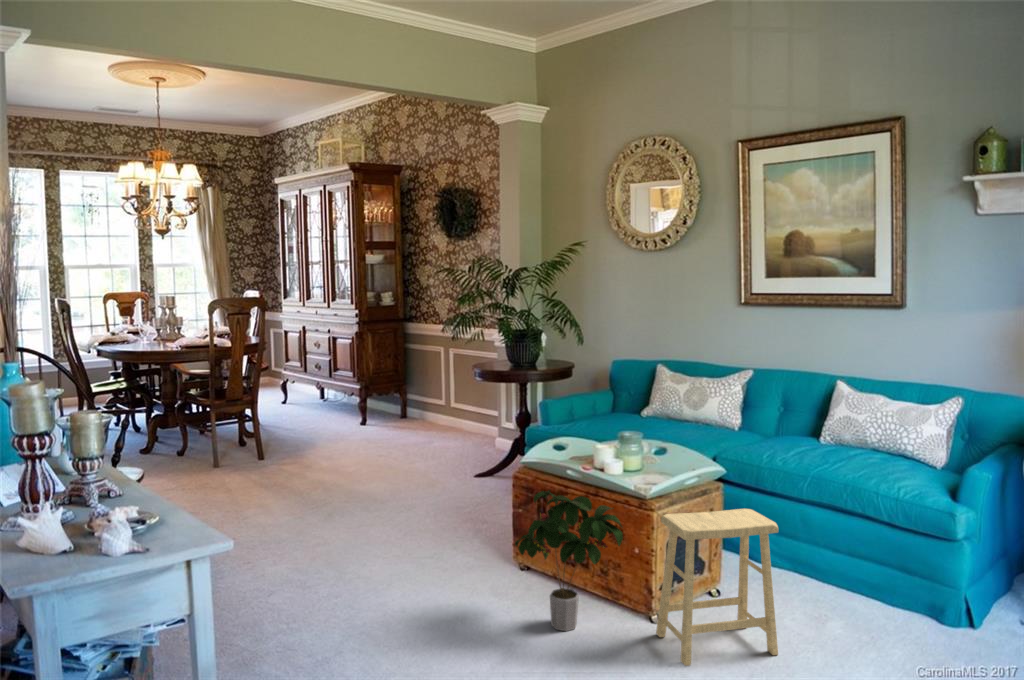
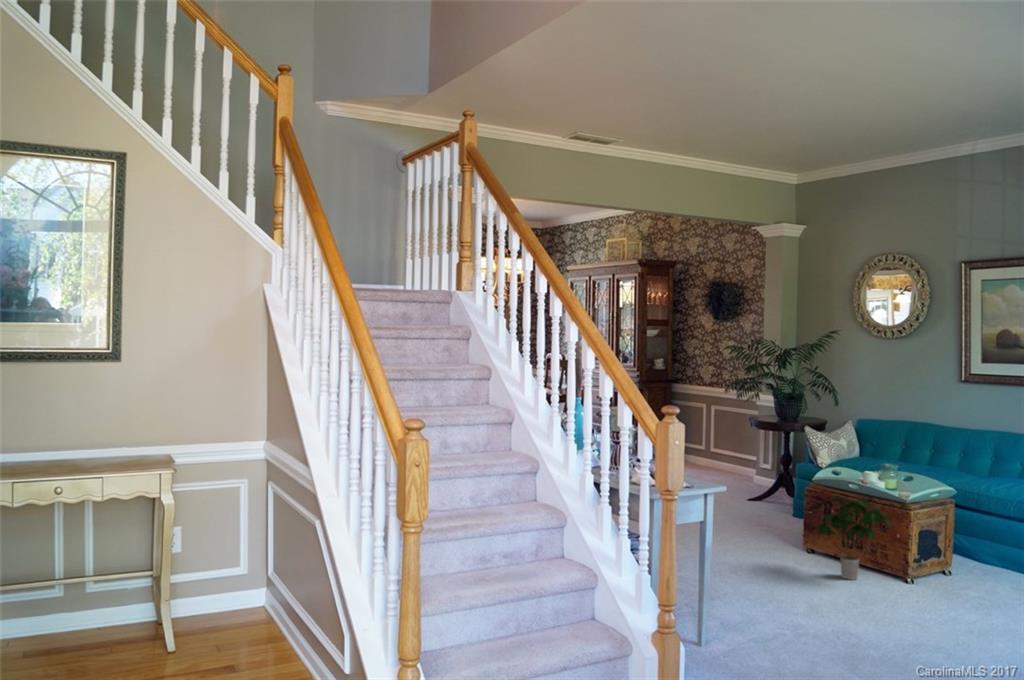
footstool: present [656,509,778,666] -> none [911,512,993,601]

